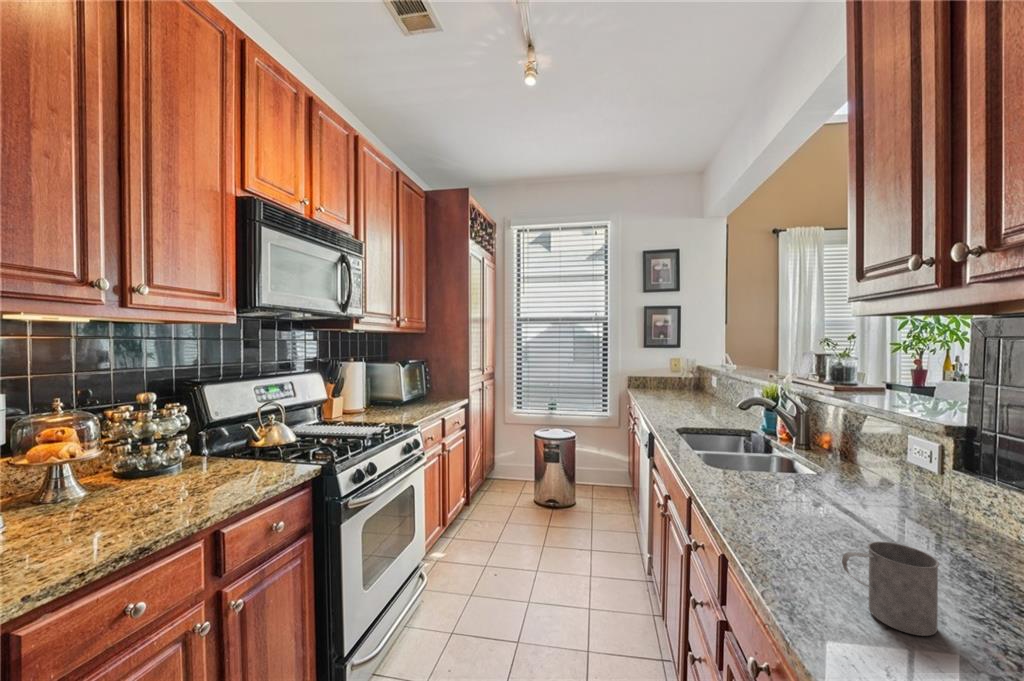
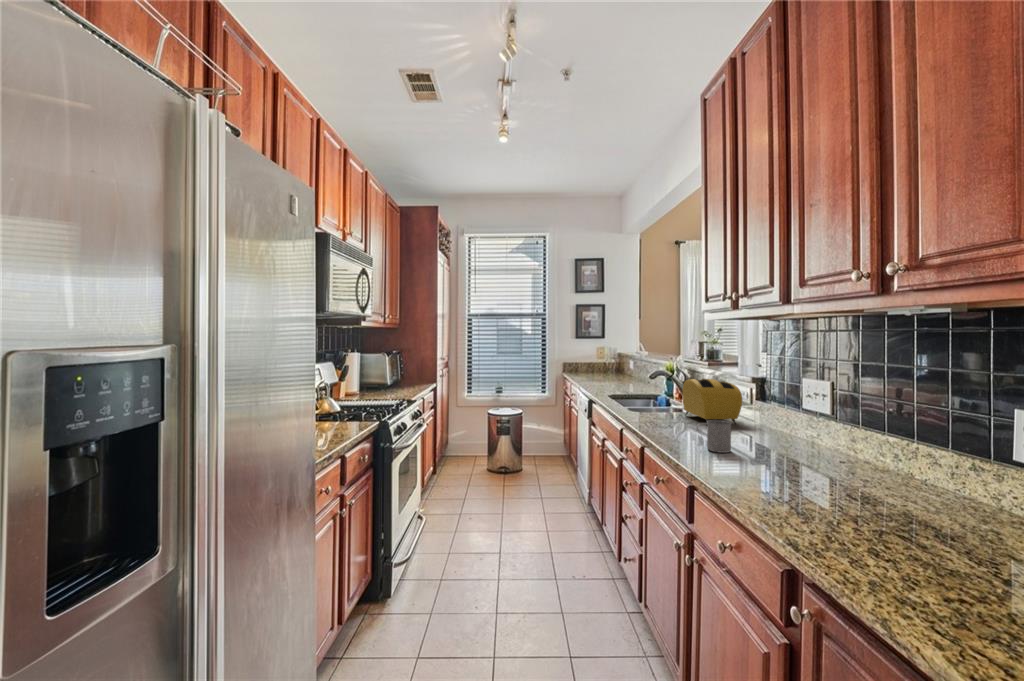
toaster: none [794,422,926,517] -> present [682,379,742,424]

